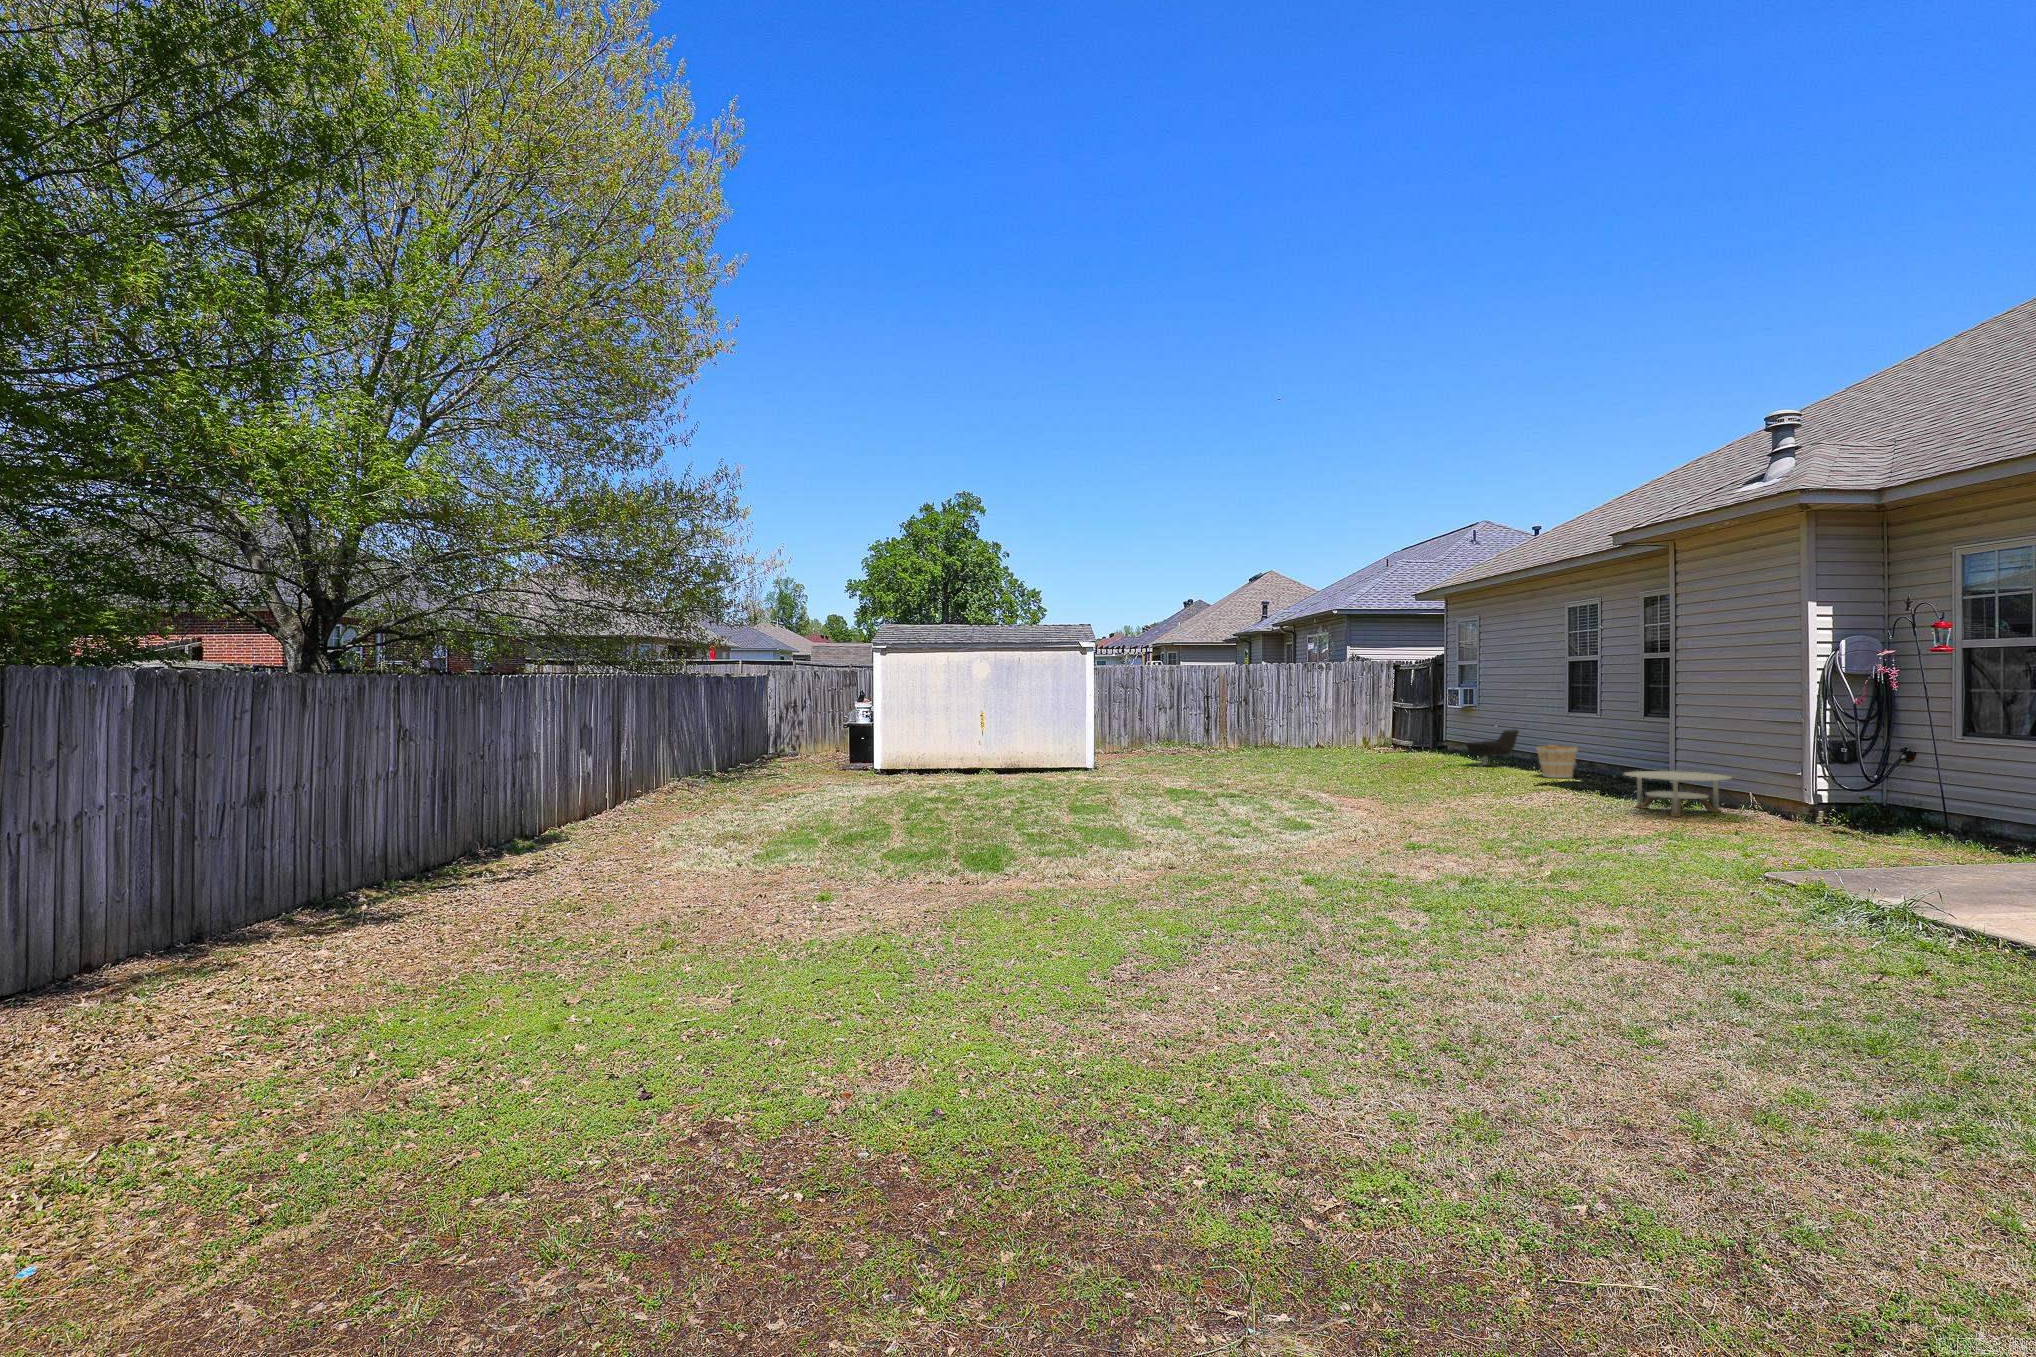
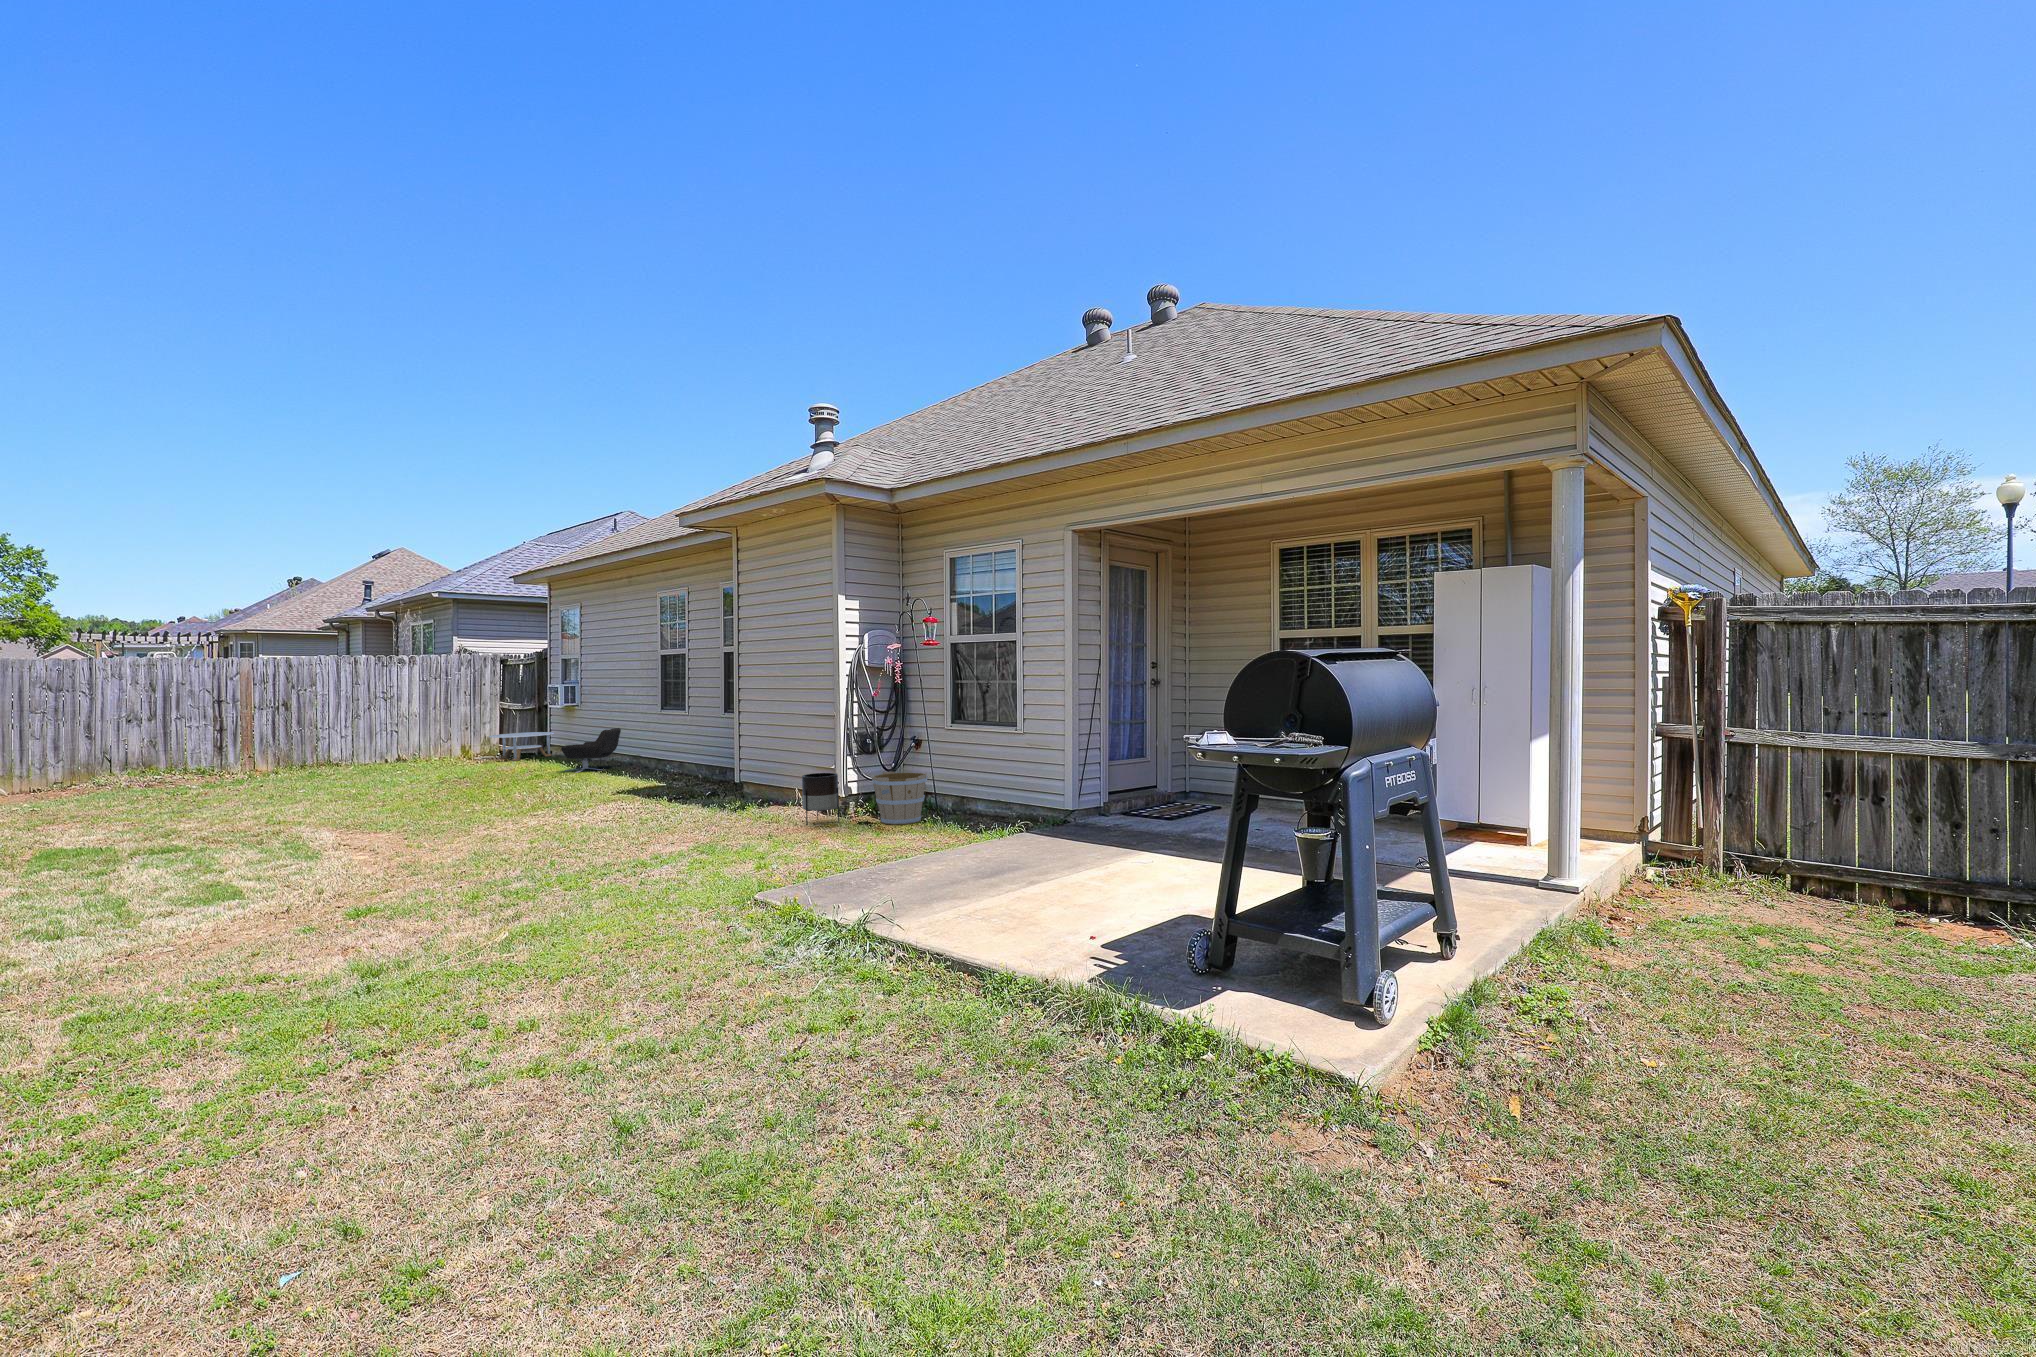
wooden bucket: present [1536,745,1578,778] -> present [872,772,928,825]
round table: present [1624,771,1731,817] -> present [489,732,554,761]
planter: none [1761,779,1807,830] -> present [802,773,839,825]

